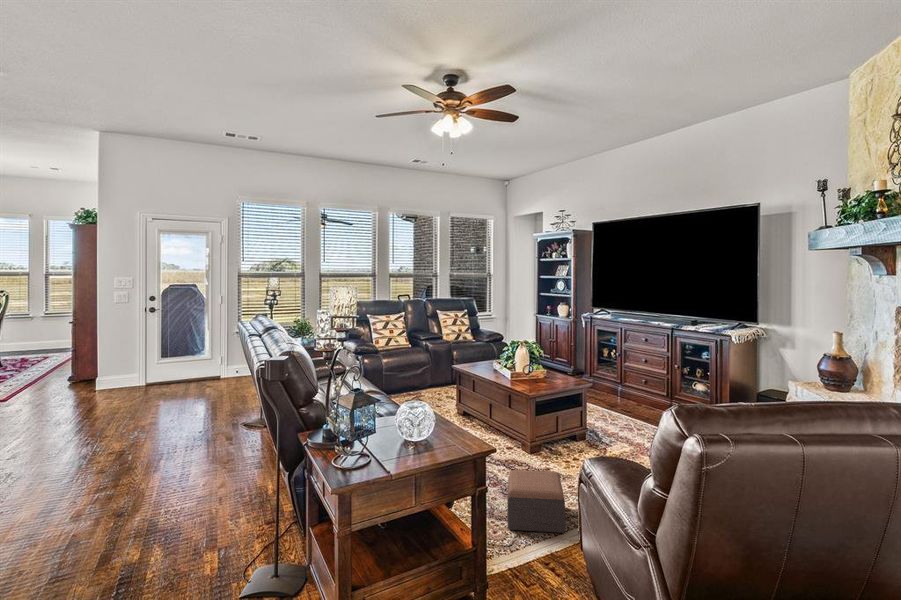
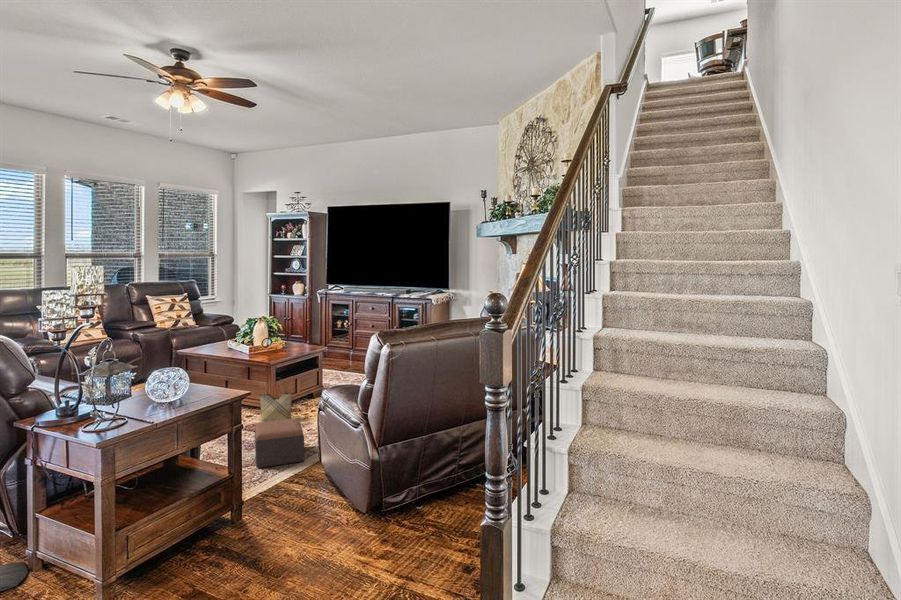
woven basket: none [517,412,553,464] -> present [259,378,292,422]

